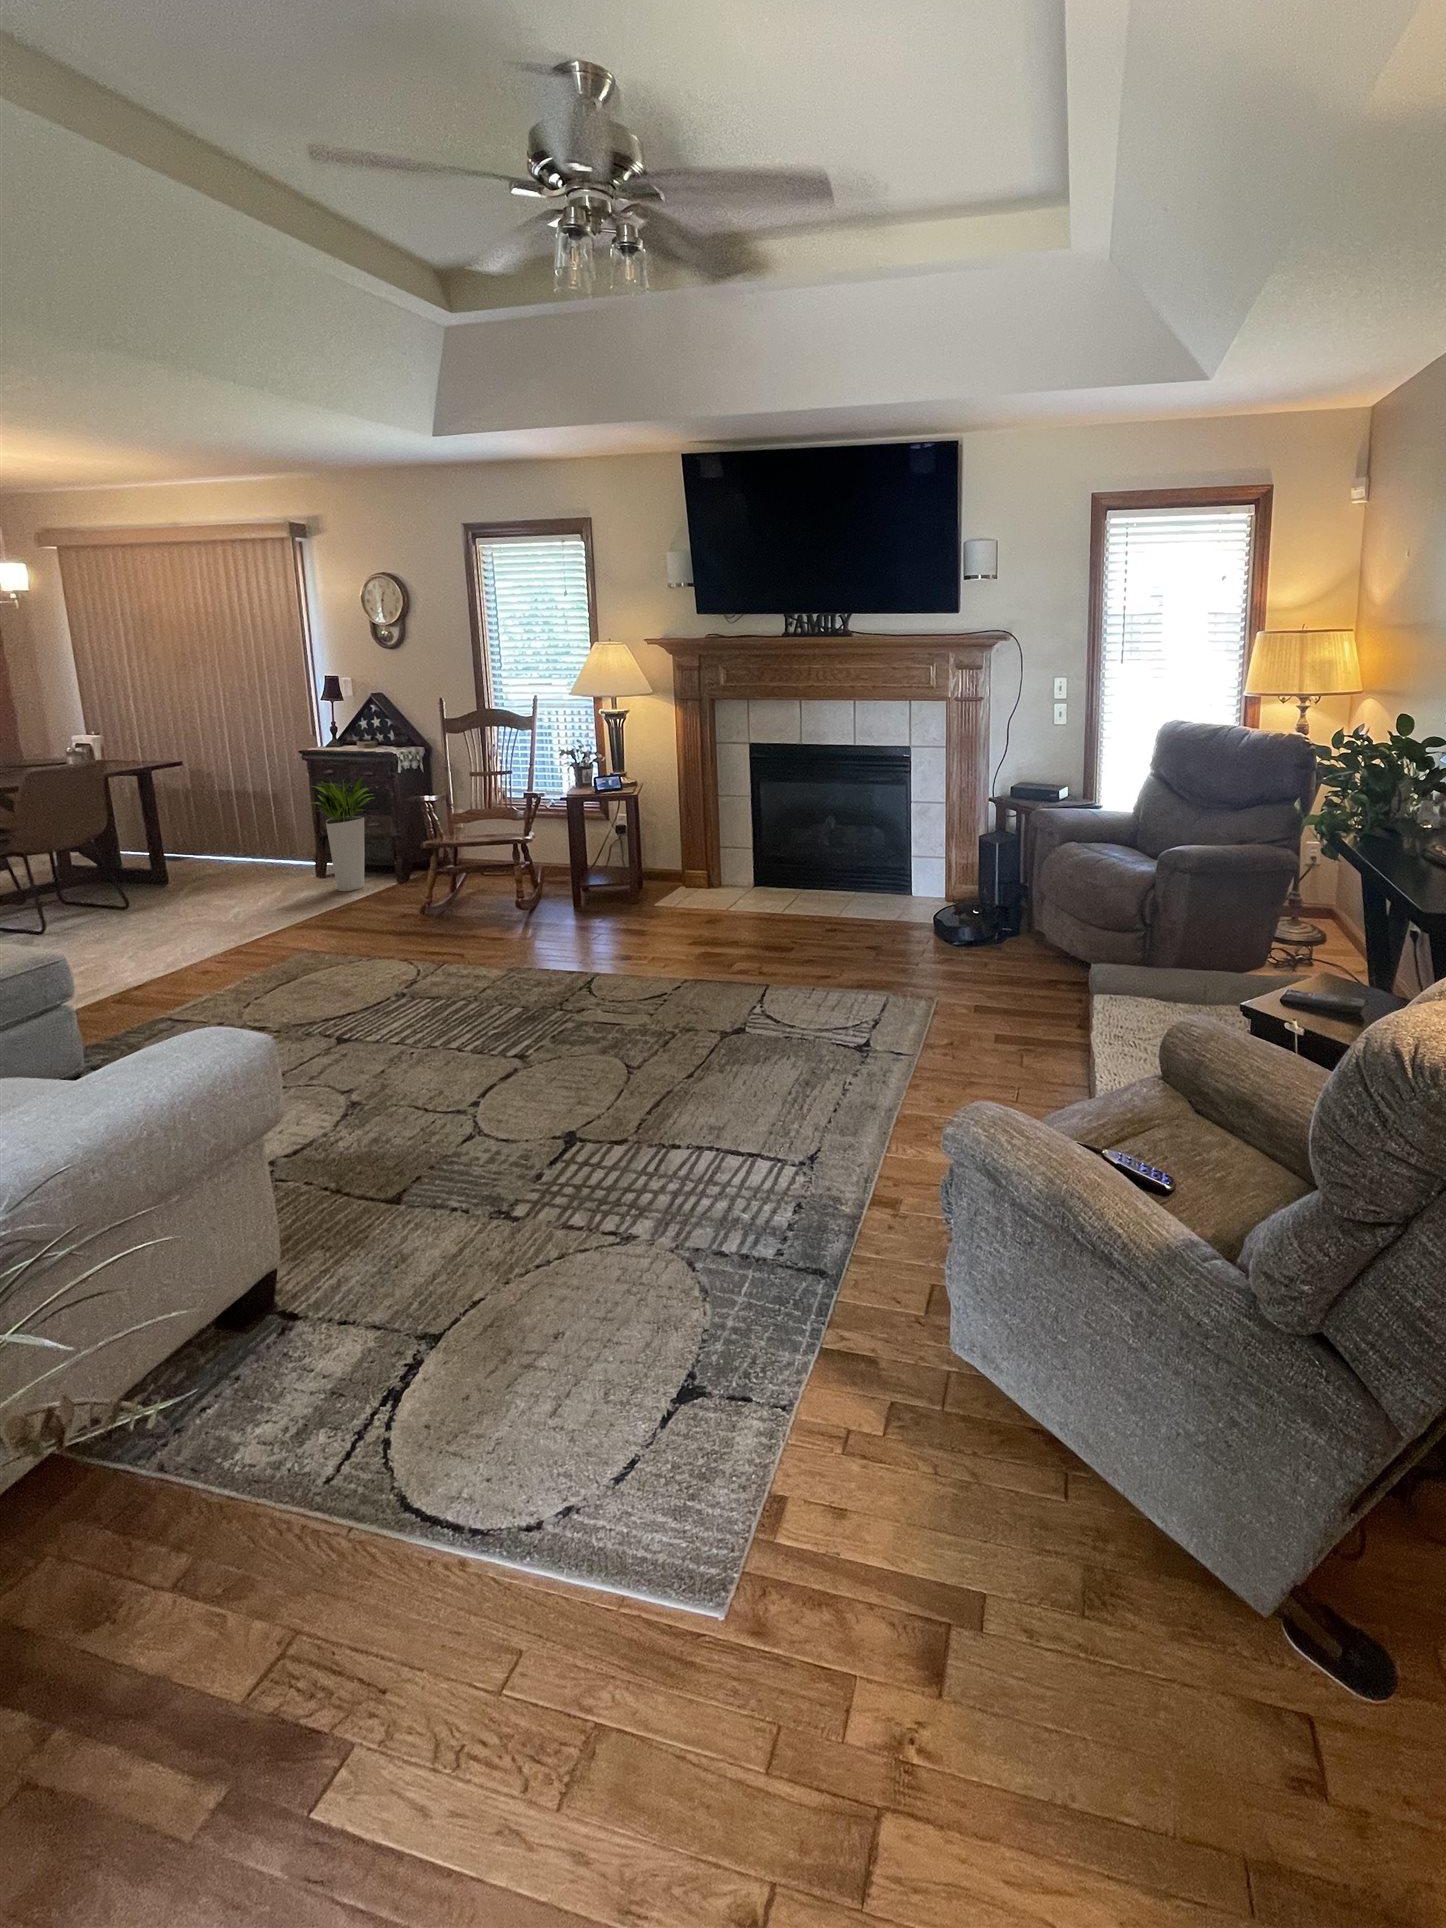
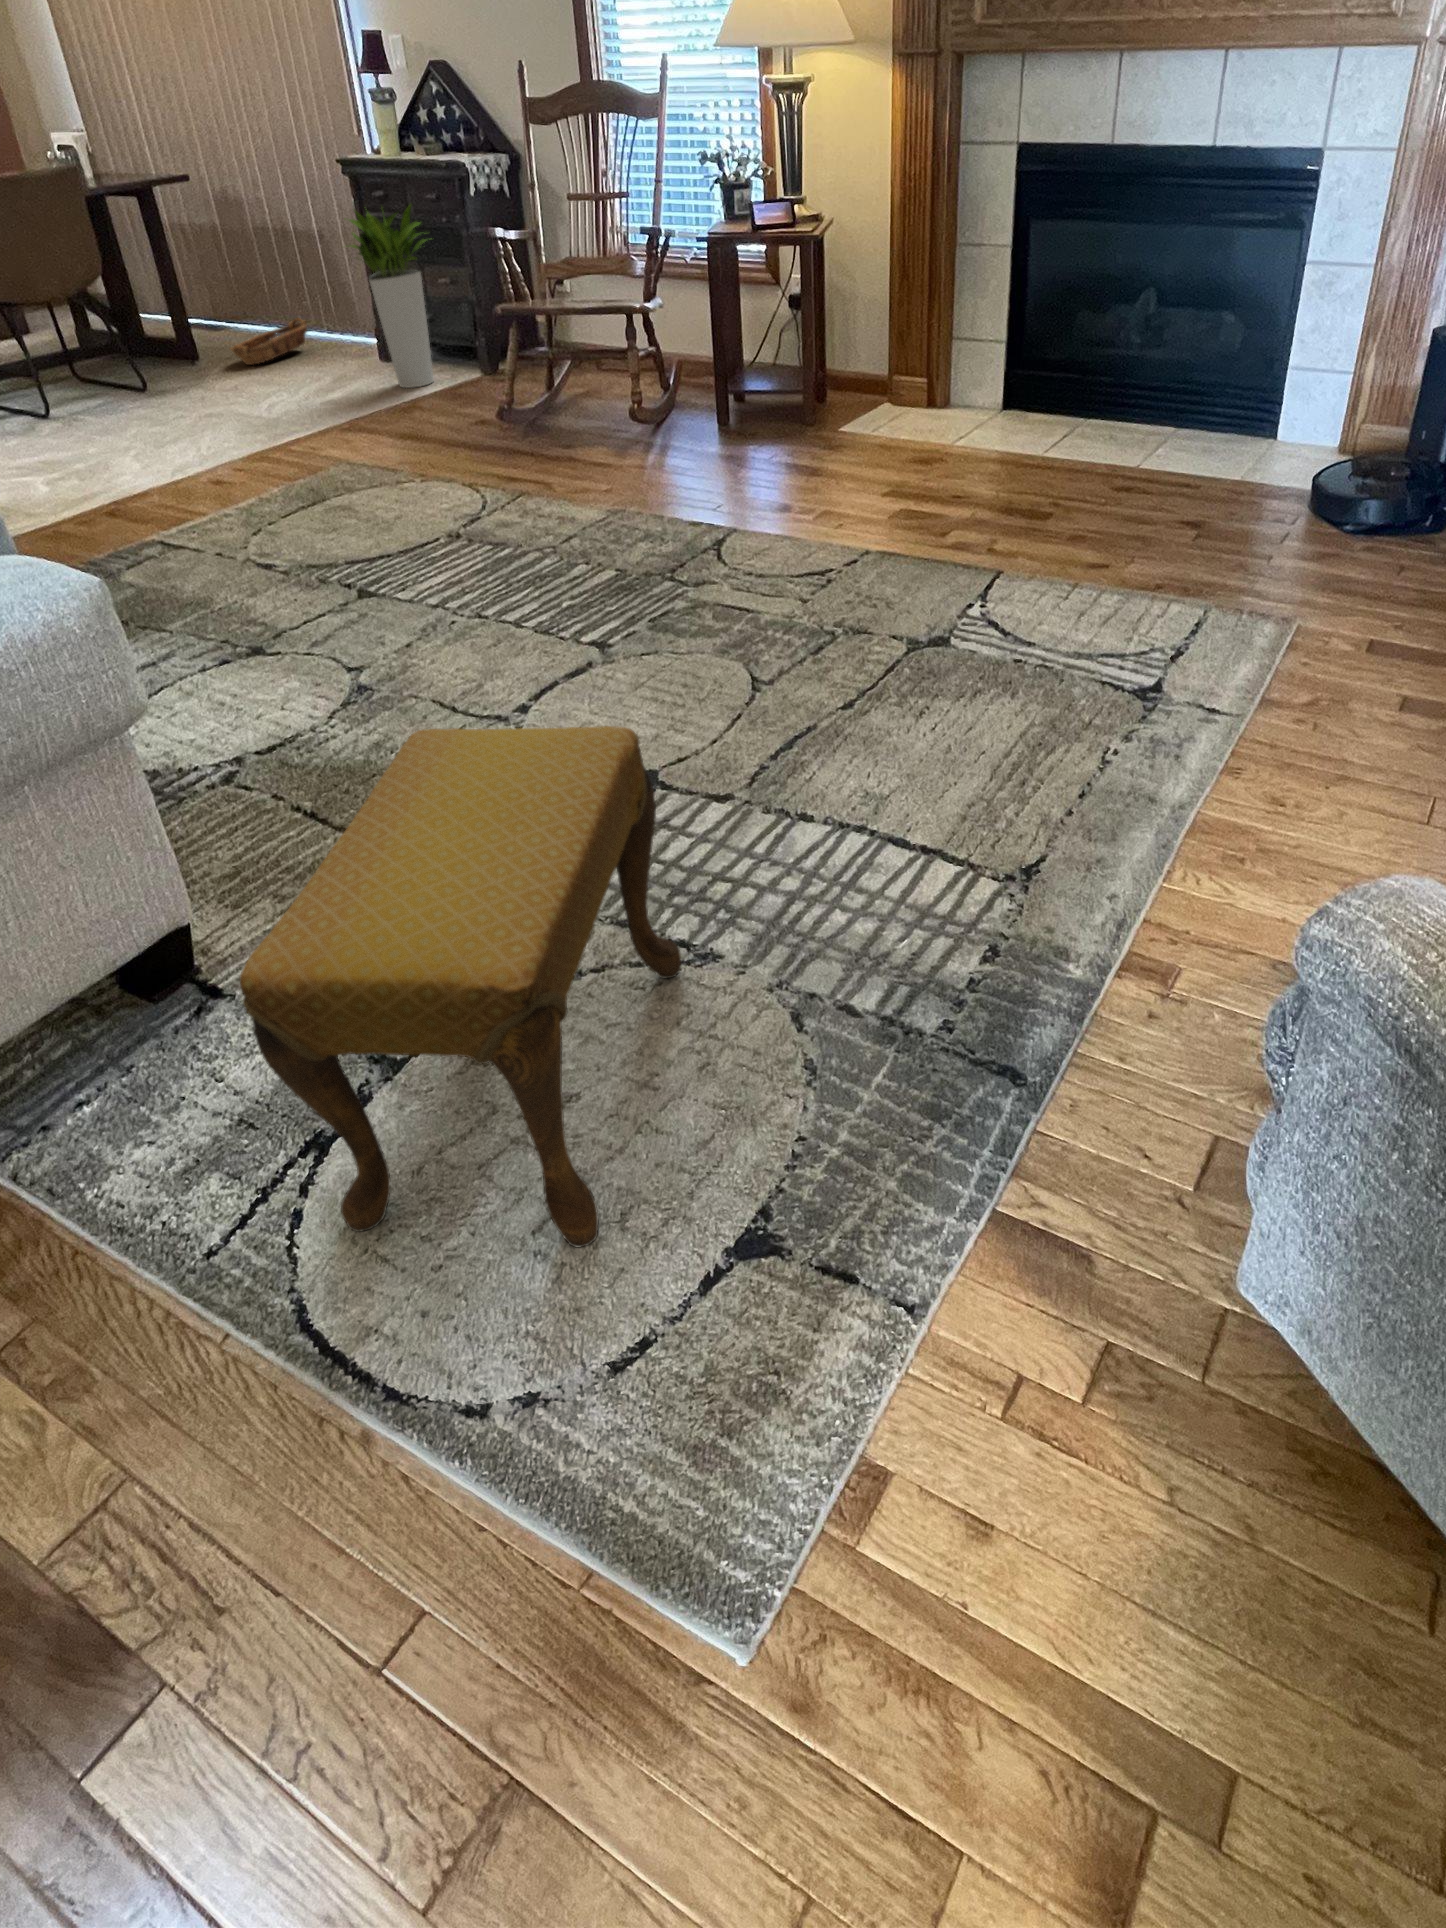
basket: none [181,845,262,880] -> present [229,318,307,365]
footstool: none [396,1095,616,1446] -> present [240,726,681,1248]

